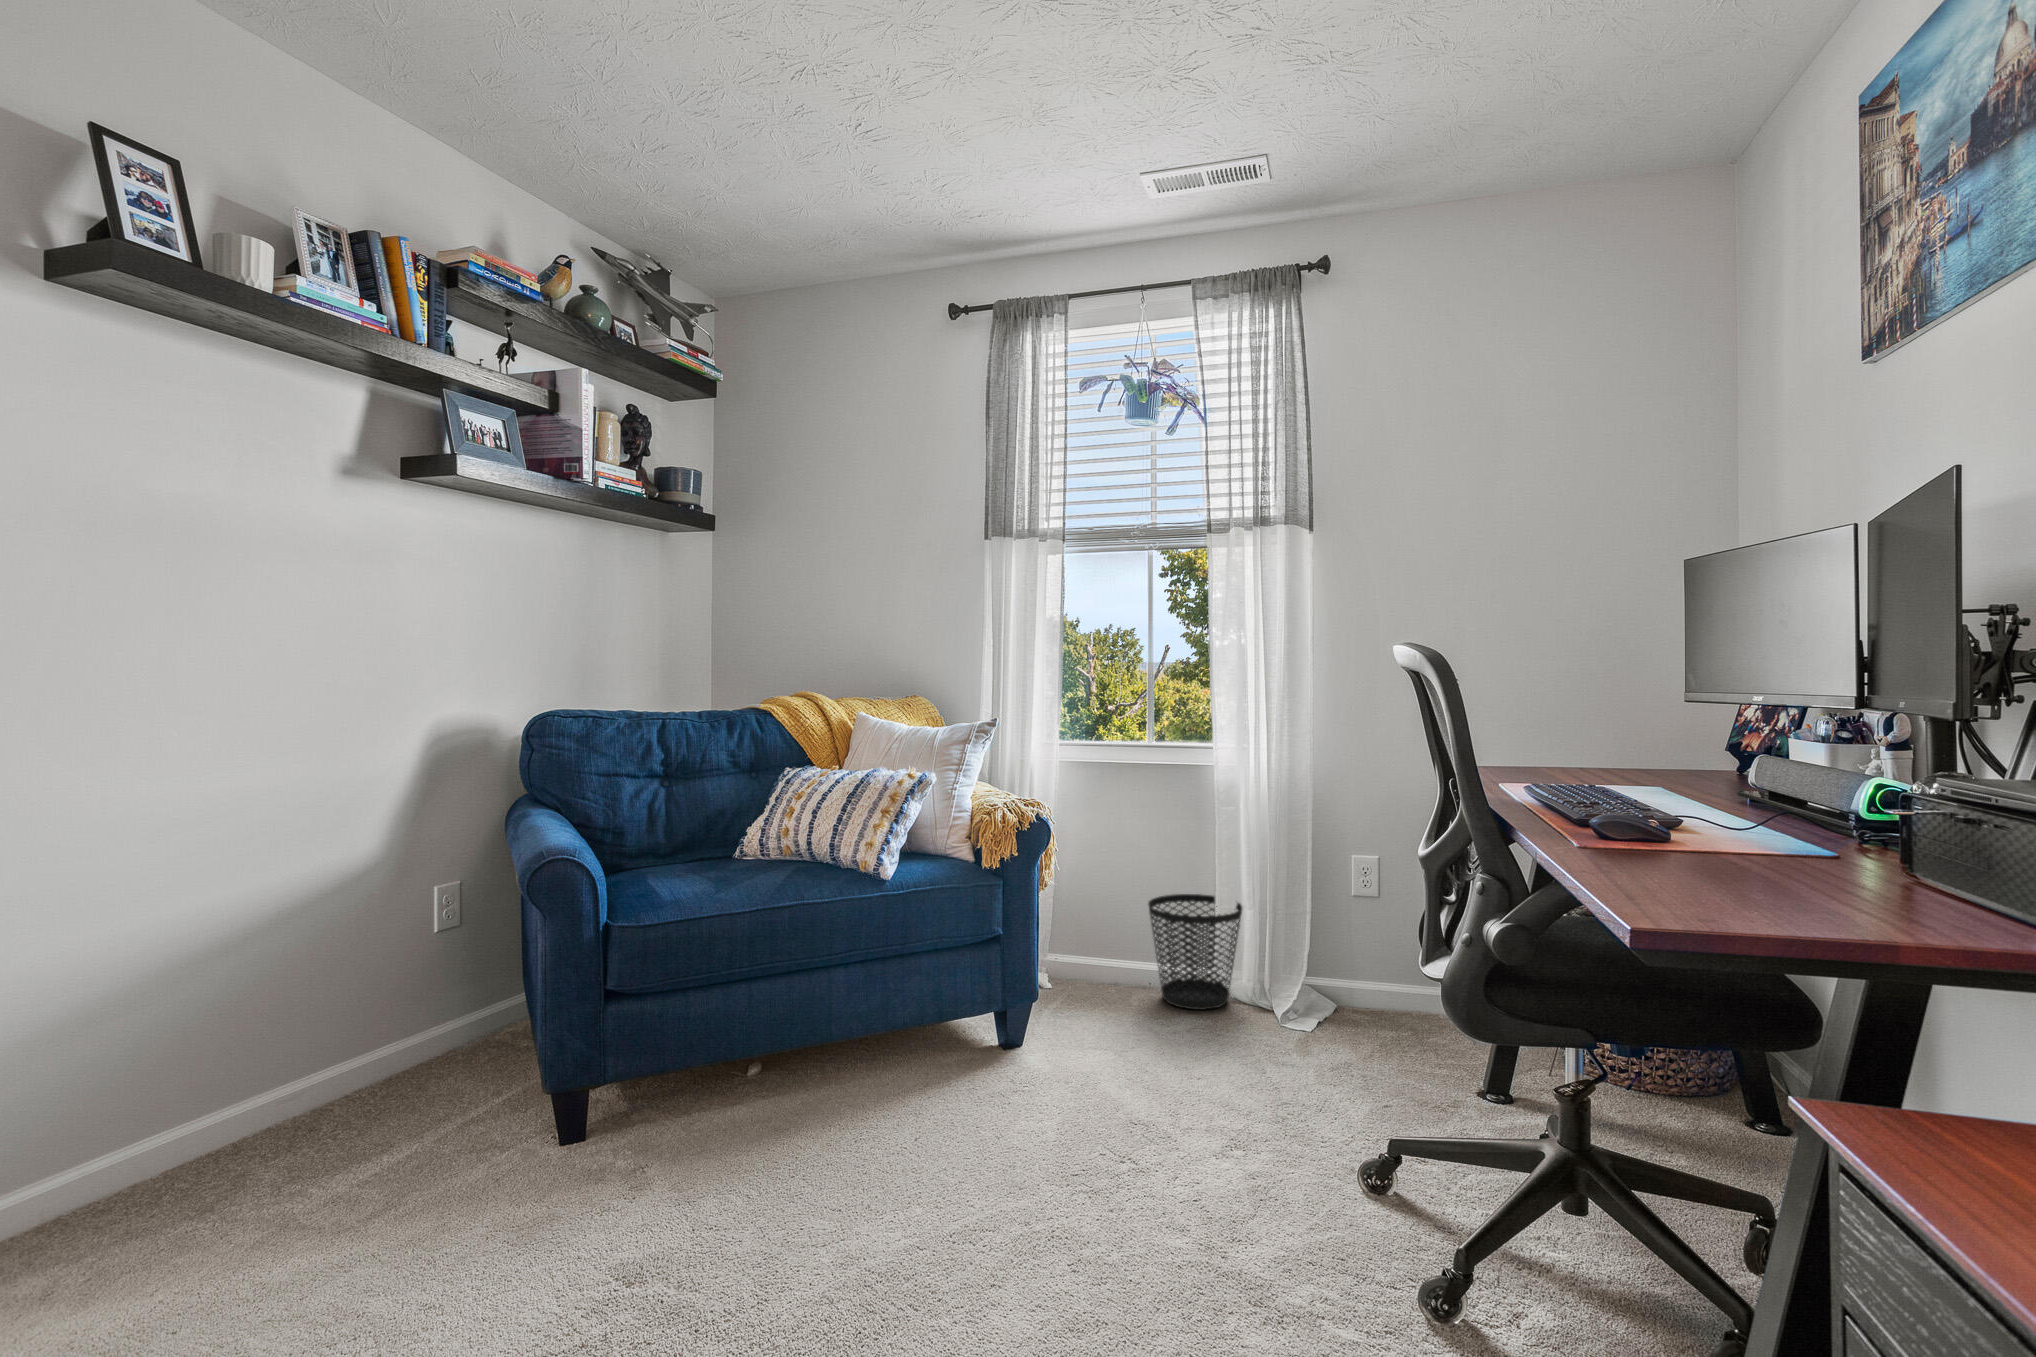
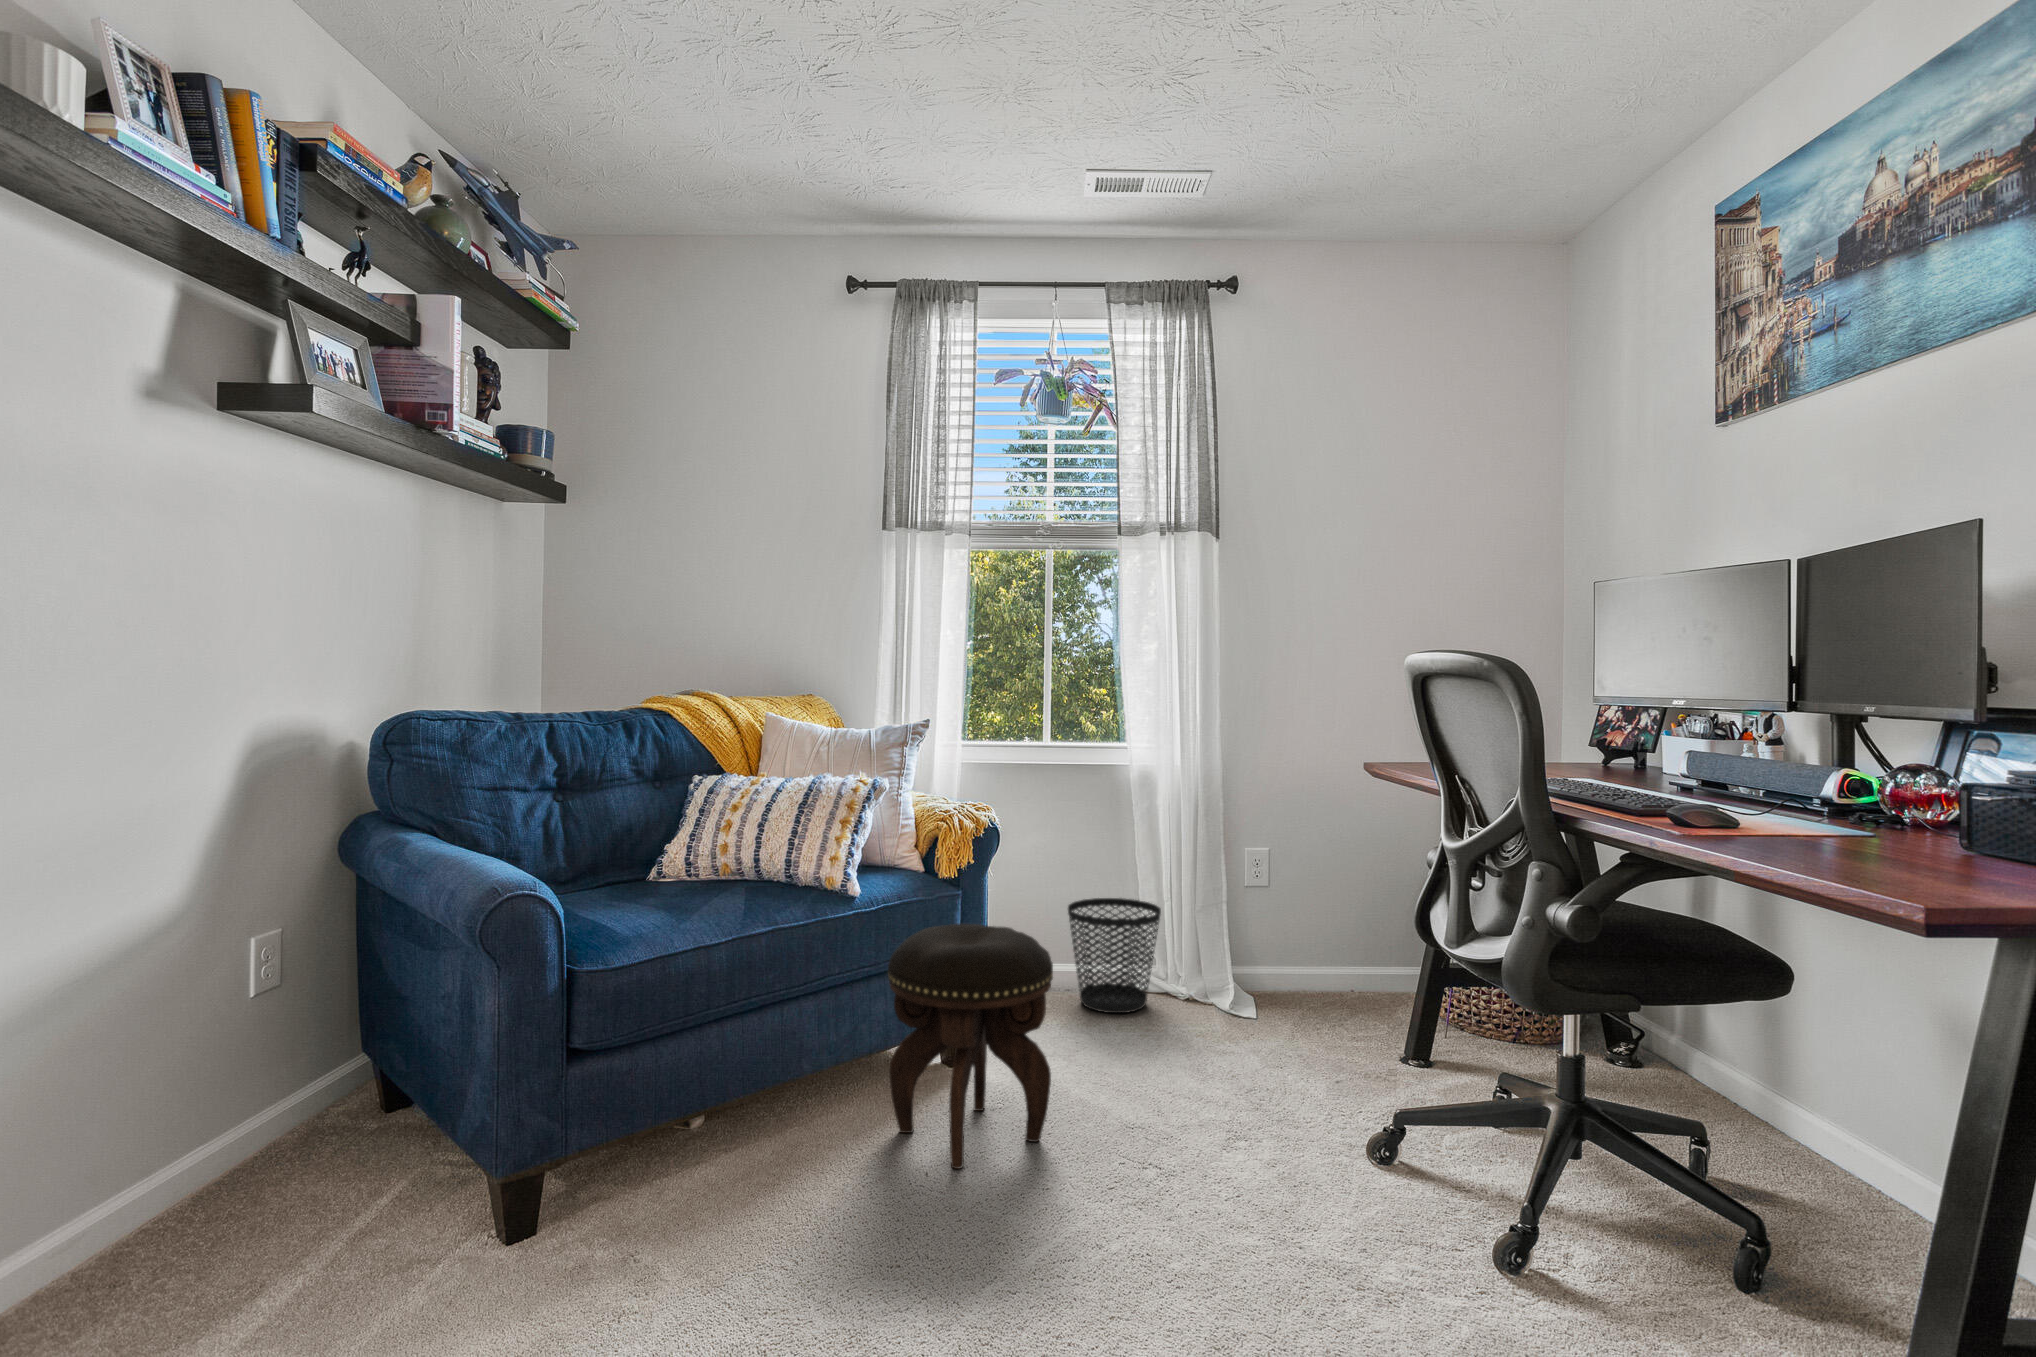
footstool: none [891,909,1046,1136] -> present [888,923,1053,1169]

